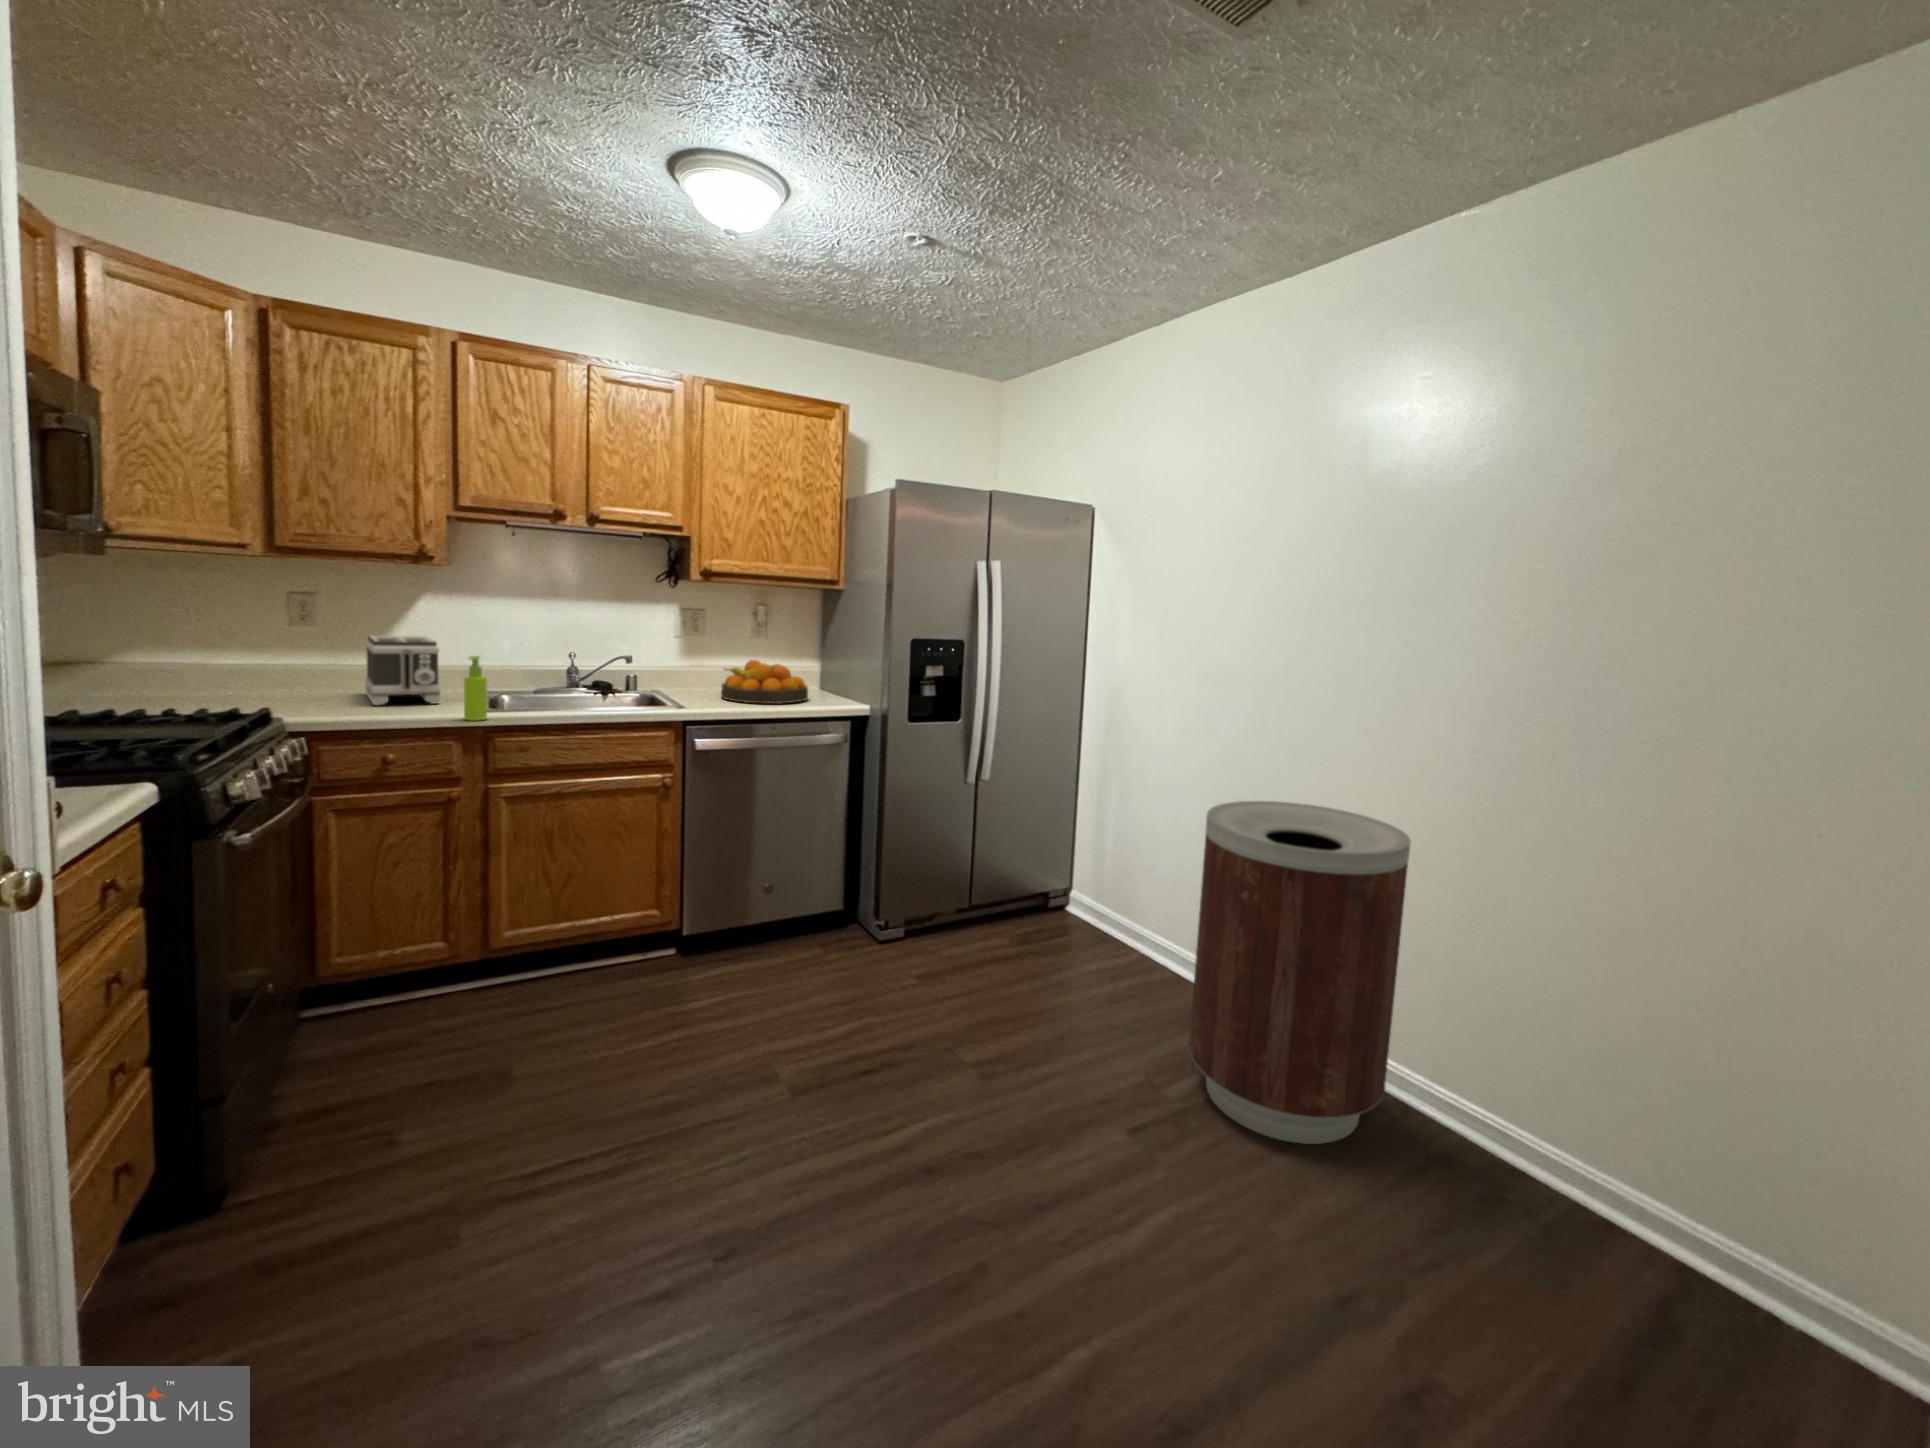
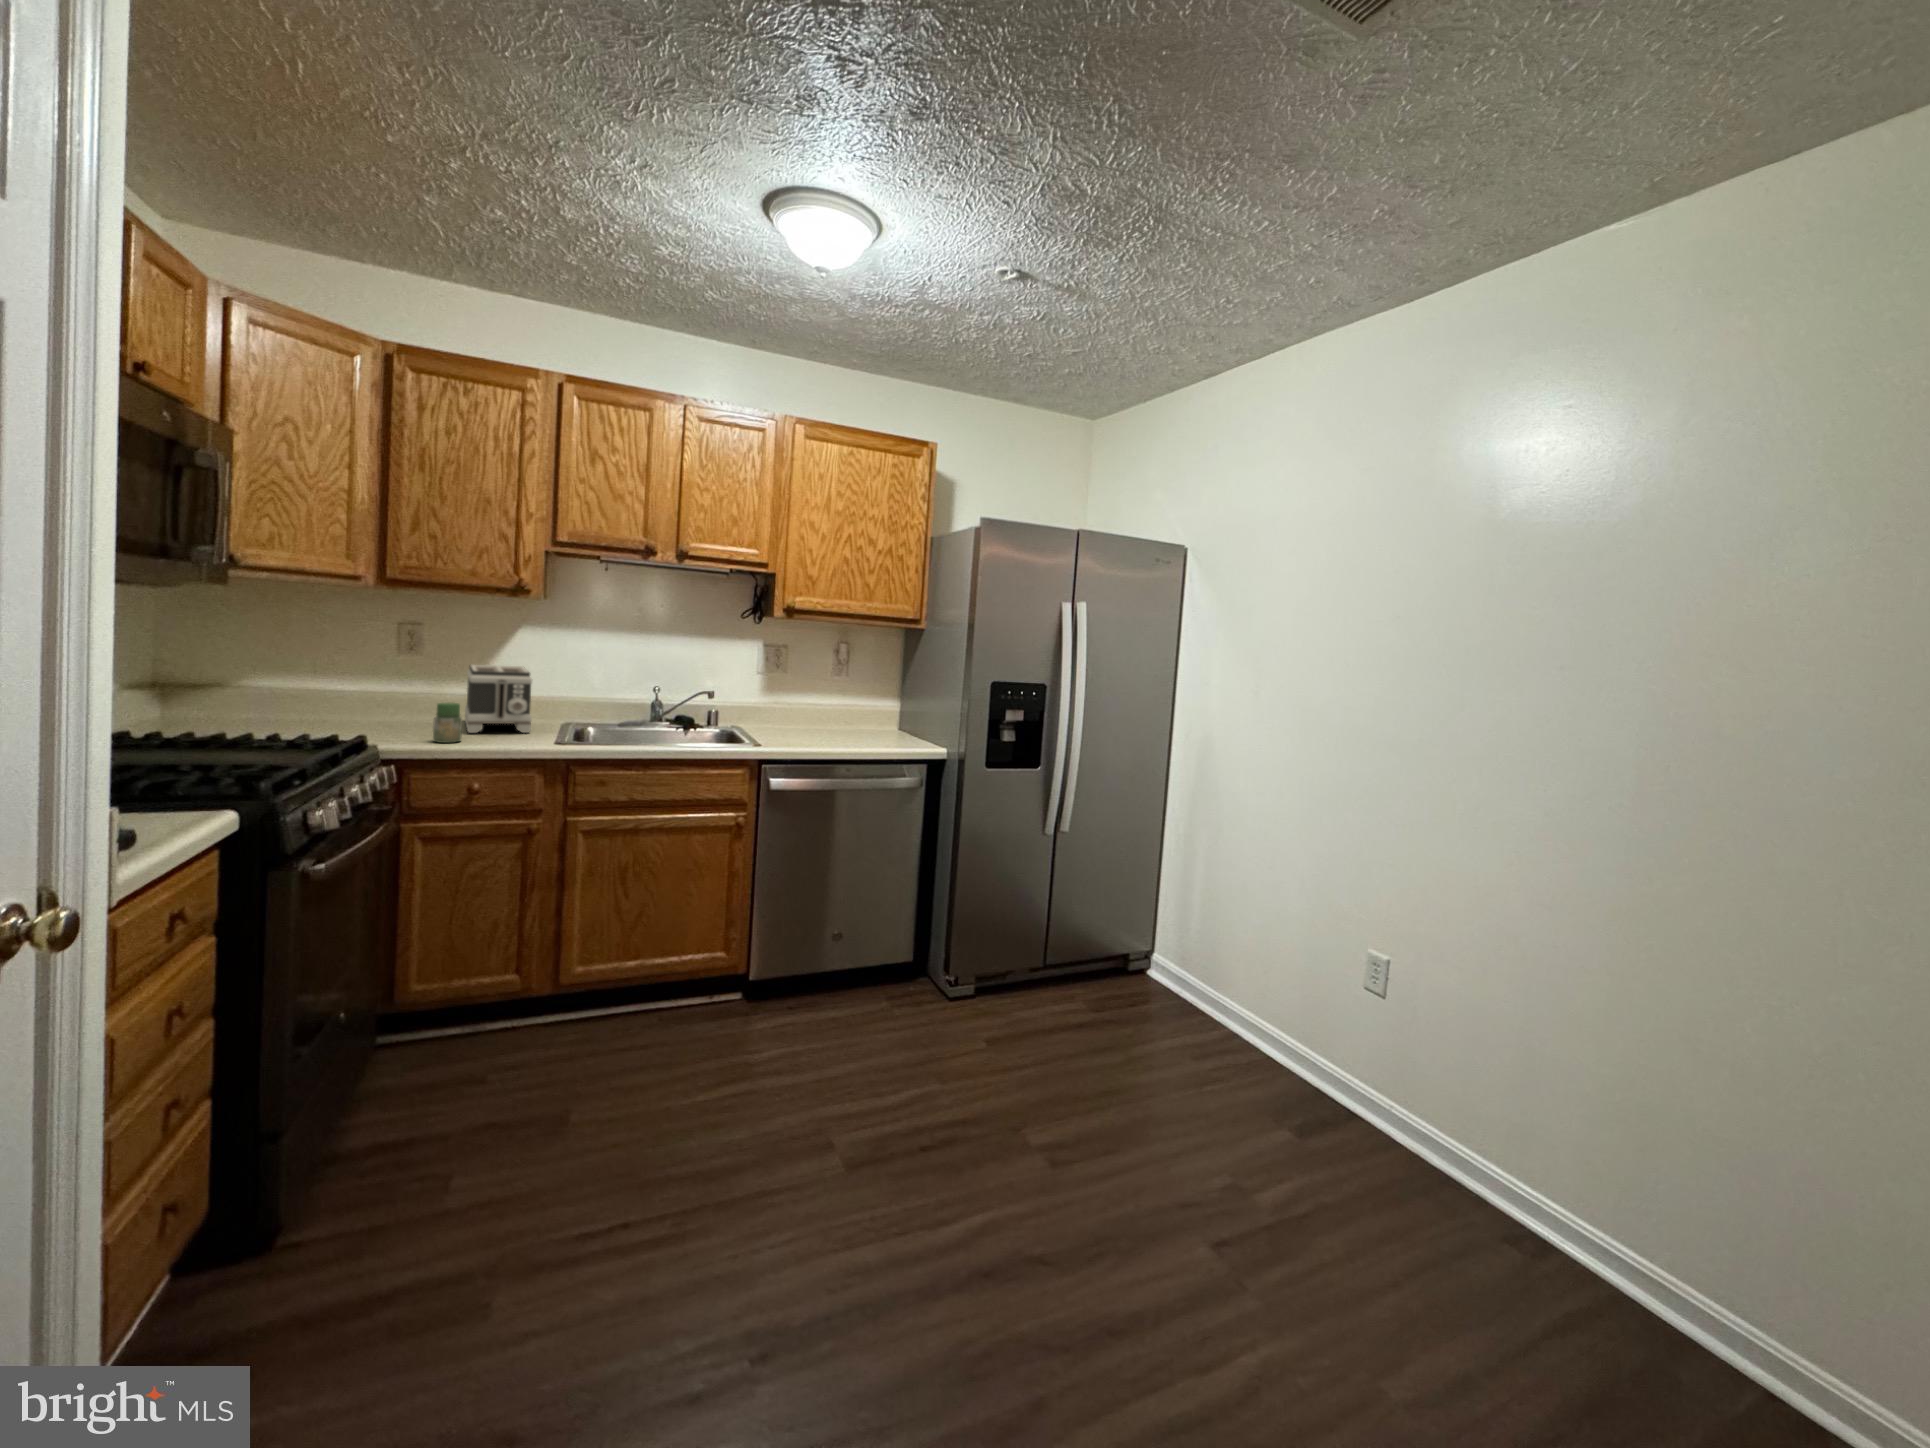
soap dispenser: present [464,656,487,721] -> none [549,688,572,752]
fruit bowl: present [721,660,808,704] -> none [800,696,886,741]
jar: none [337,674,368,715] -> present [433,703,462,743]
trash can: present [1189,801,1411,1144] -> none [1280,870,1547,1276]

